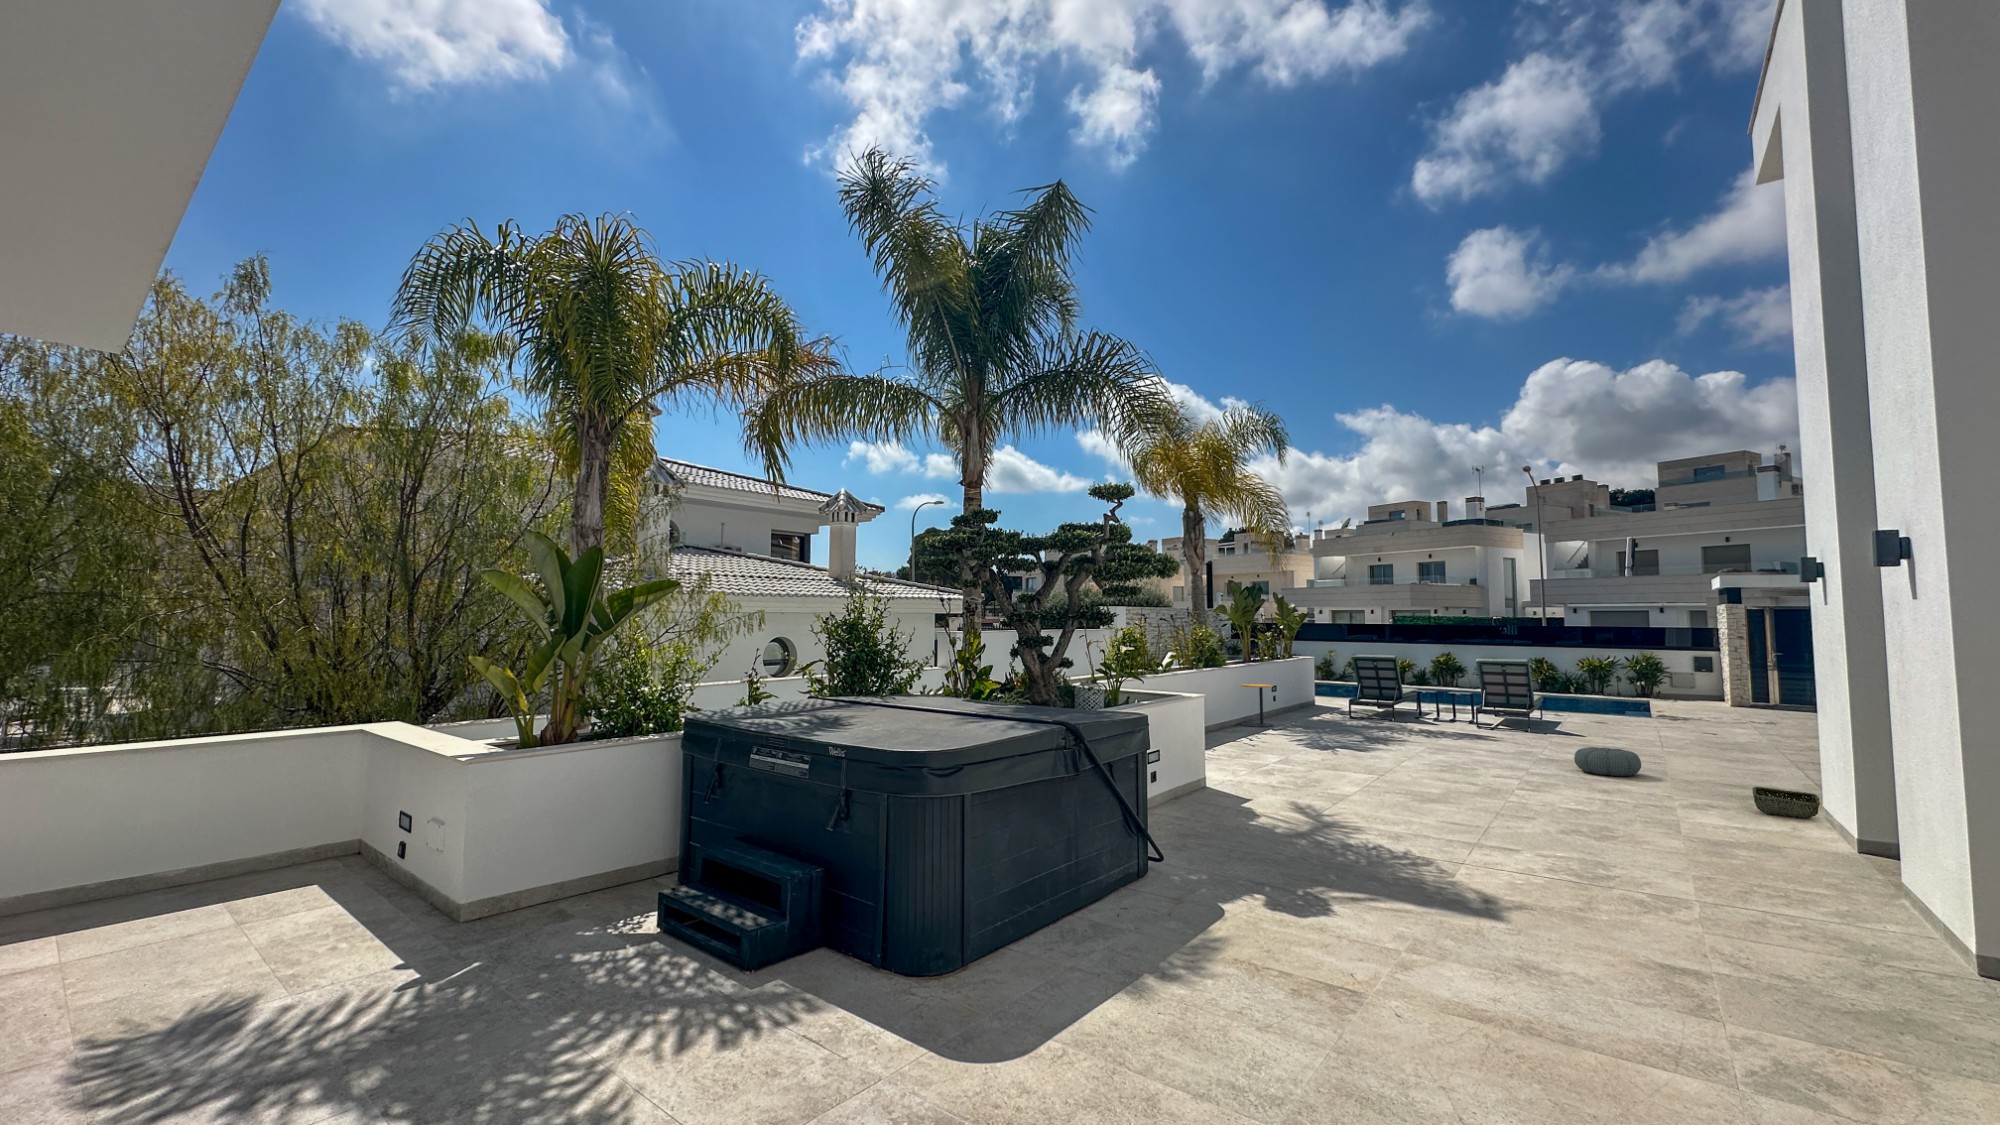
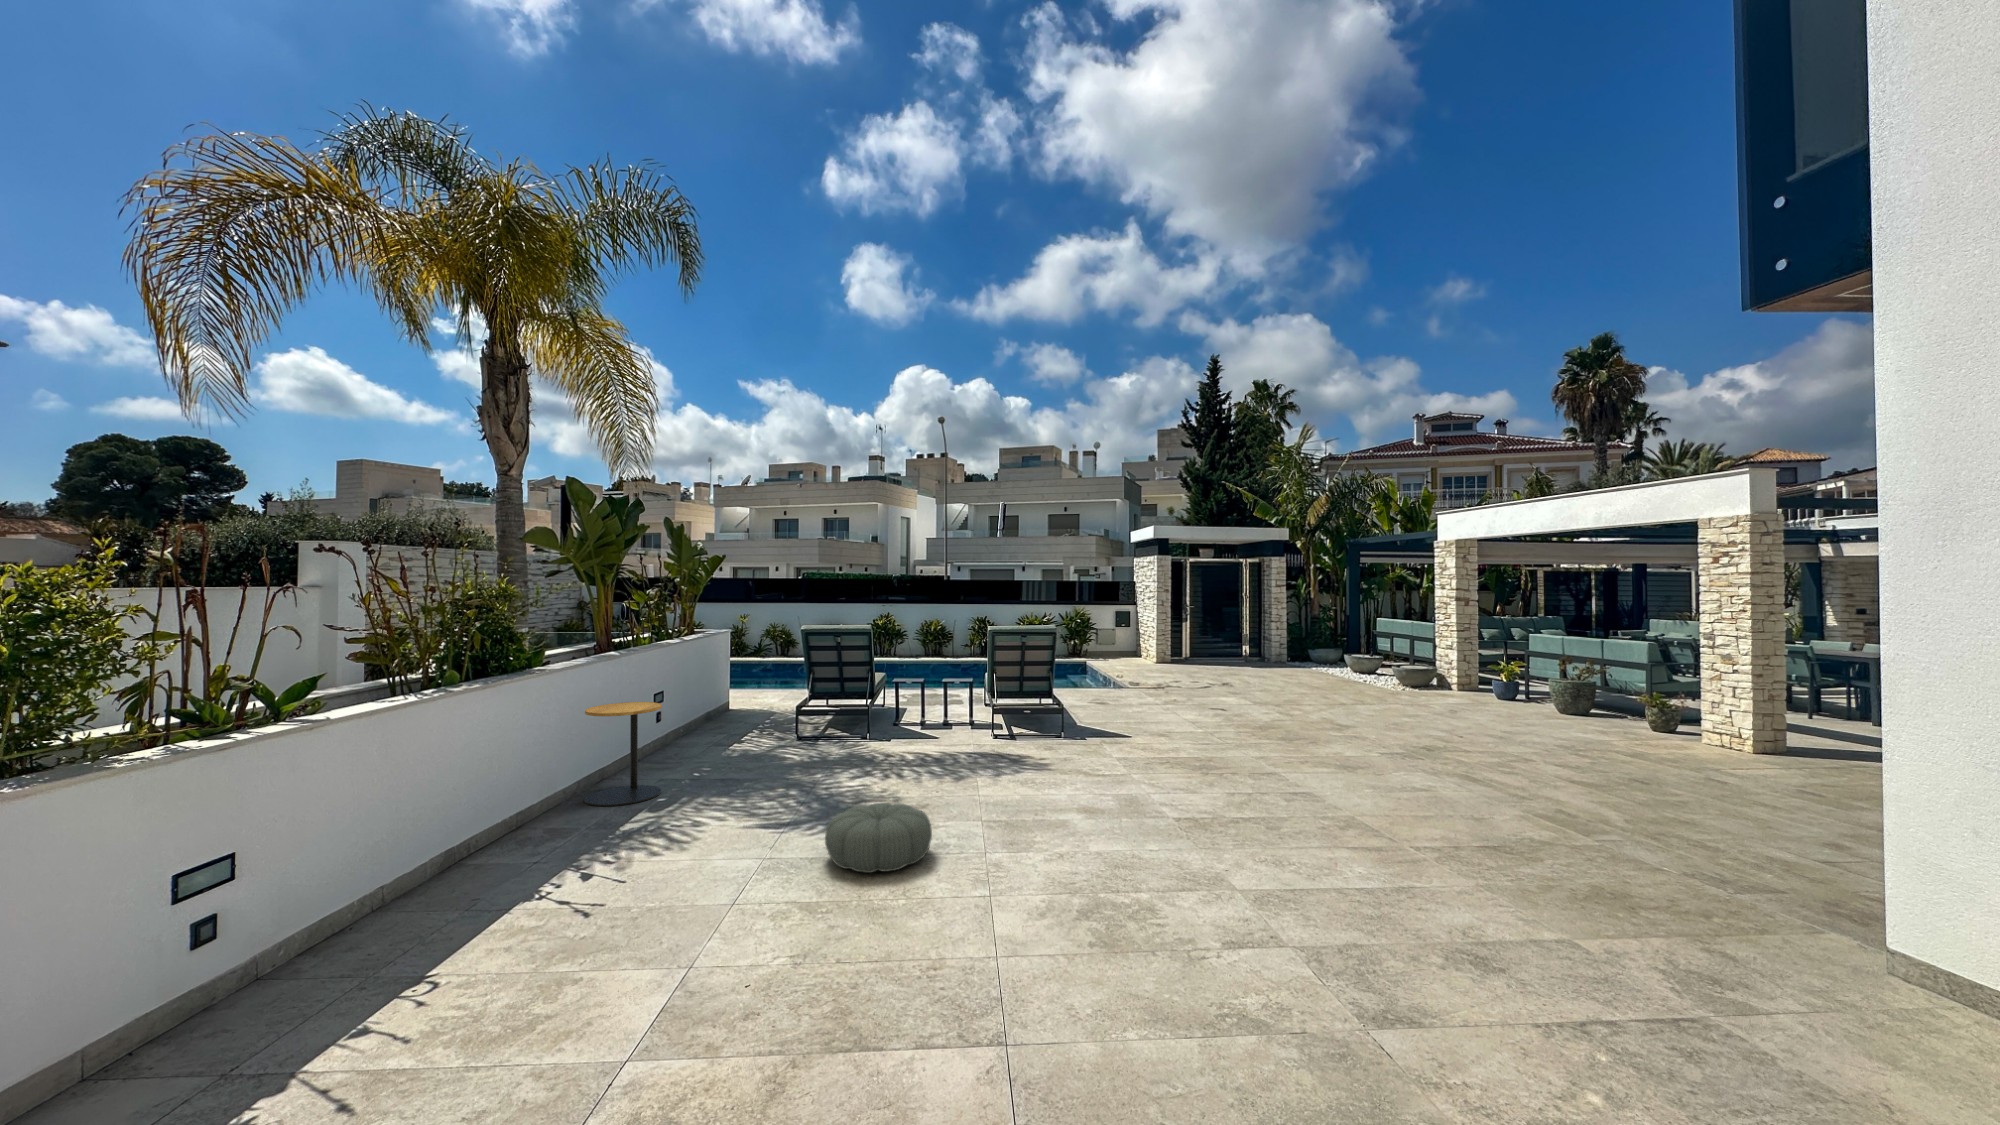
pouf: present [1574,747,1641,776] -> present [825,803,932,873]
woven basket: present [1752,787,1820,818] -> none [1745,904,1910,976]

